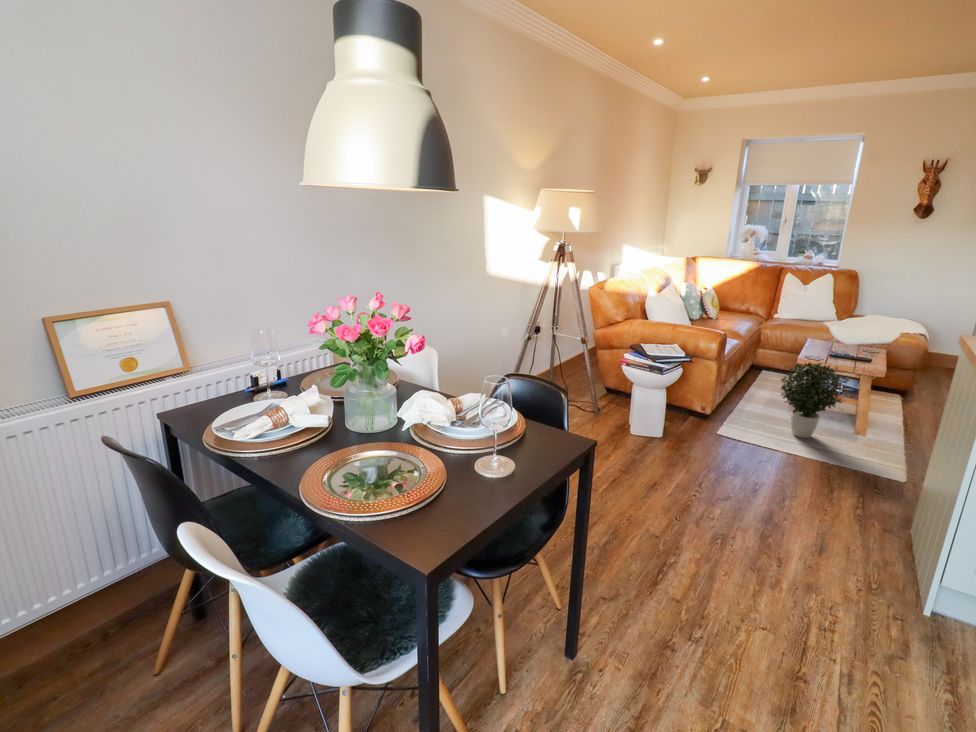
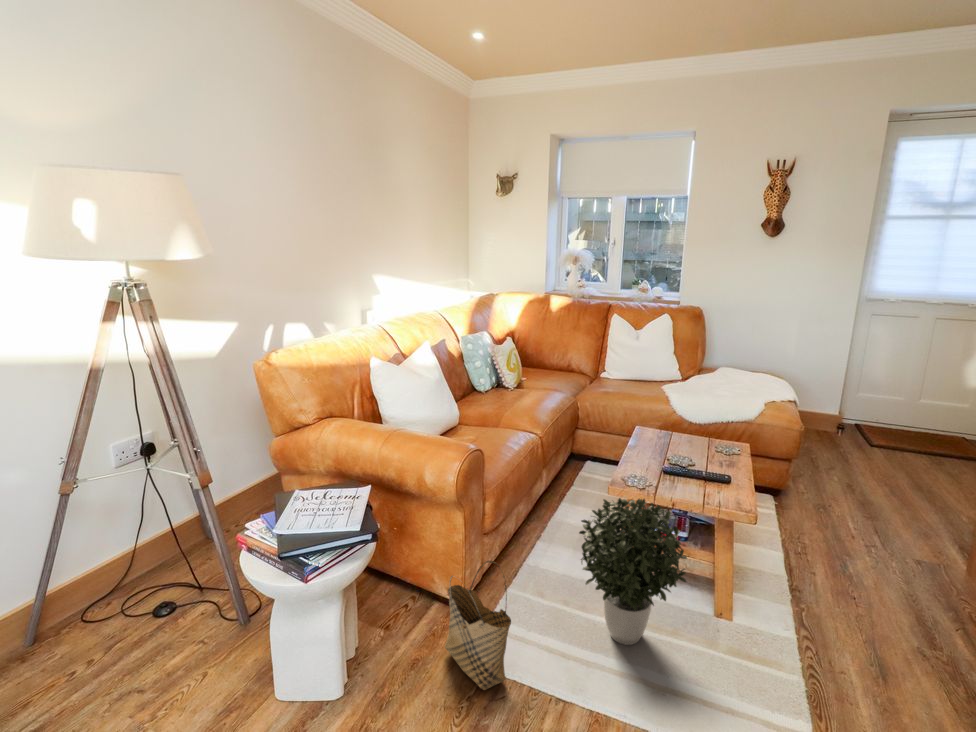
woven basket: none [705,385,748,442] -> present [445,561,511,690]

